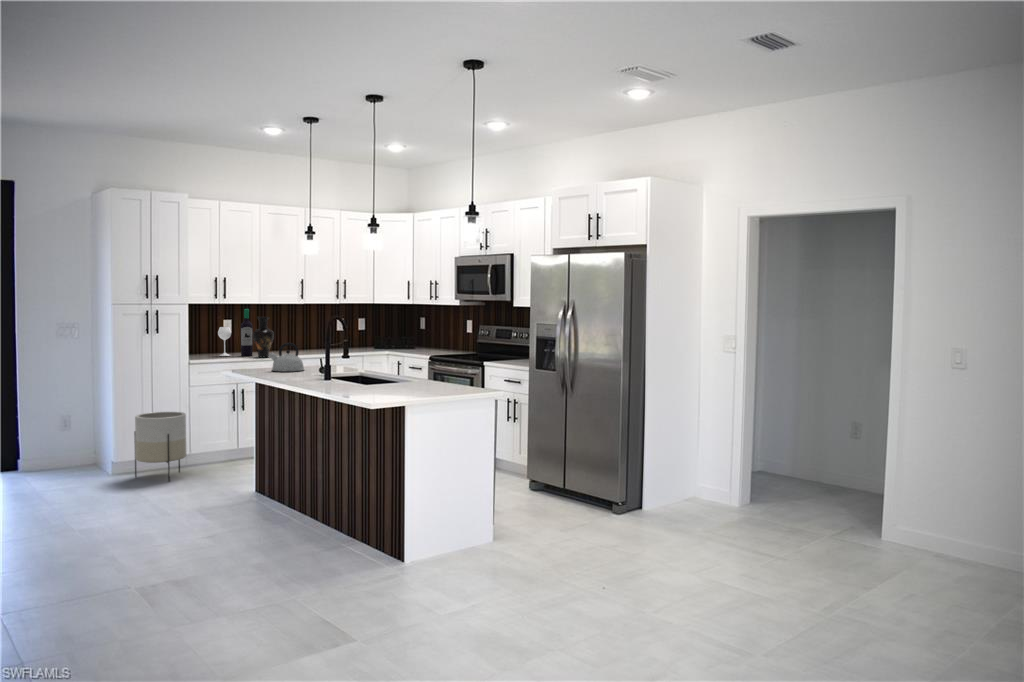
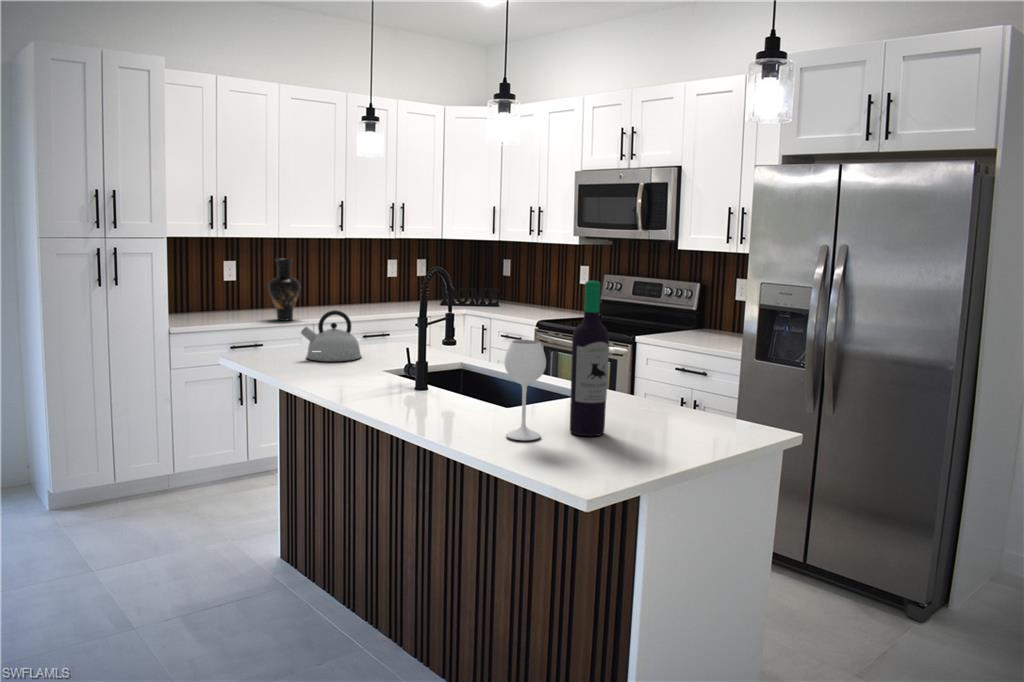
wine bottle: present [218,309,253,356] -> present [504,281,609,440]
planter: present [134,412,186,481] -> none [82,411,168,530]

